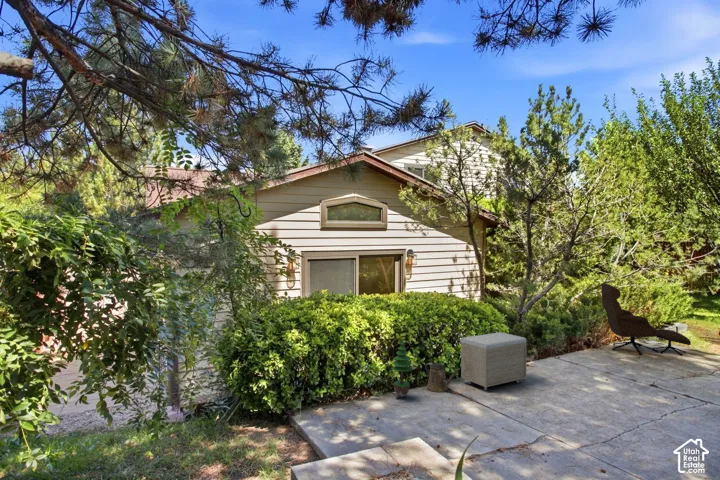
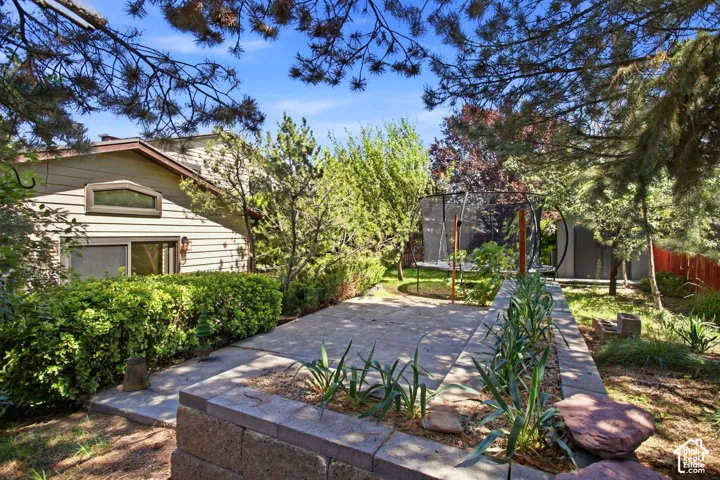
lounge chair: present [601,284,691,356] -> none [338,258,389,305]
storage bench: present [460,332,527,390] -> none [250,296,300,342]
watering can: present [425,363,460,392] -> present [122,357,159,391]

